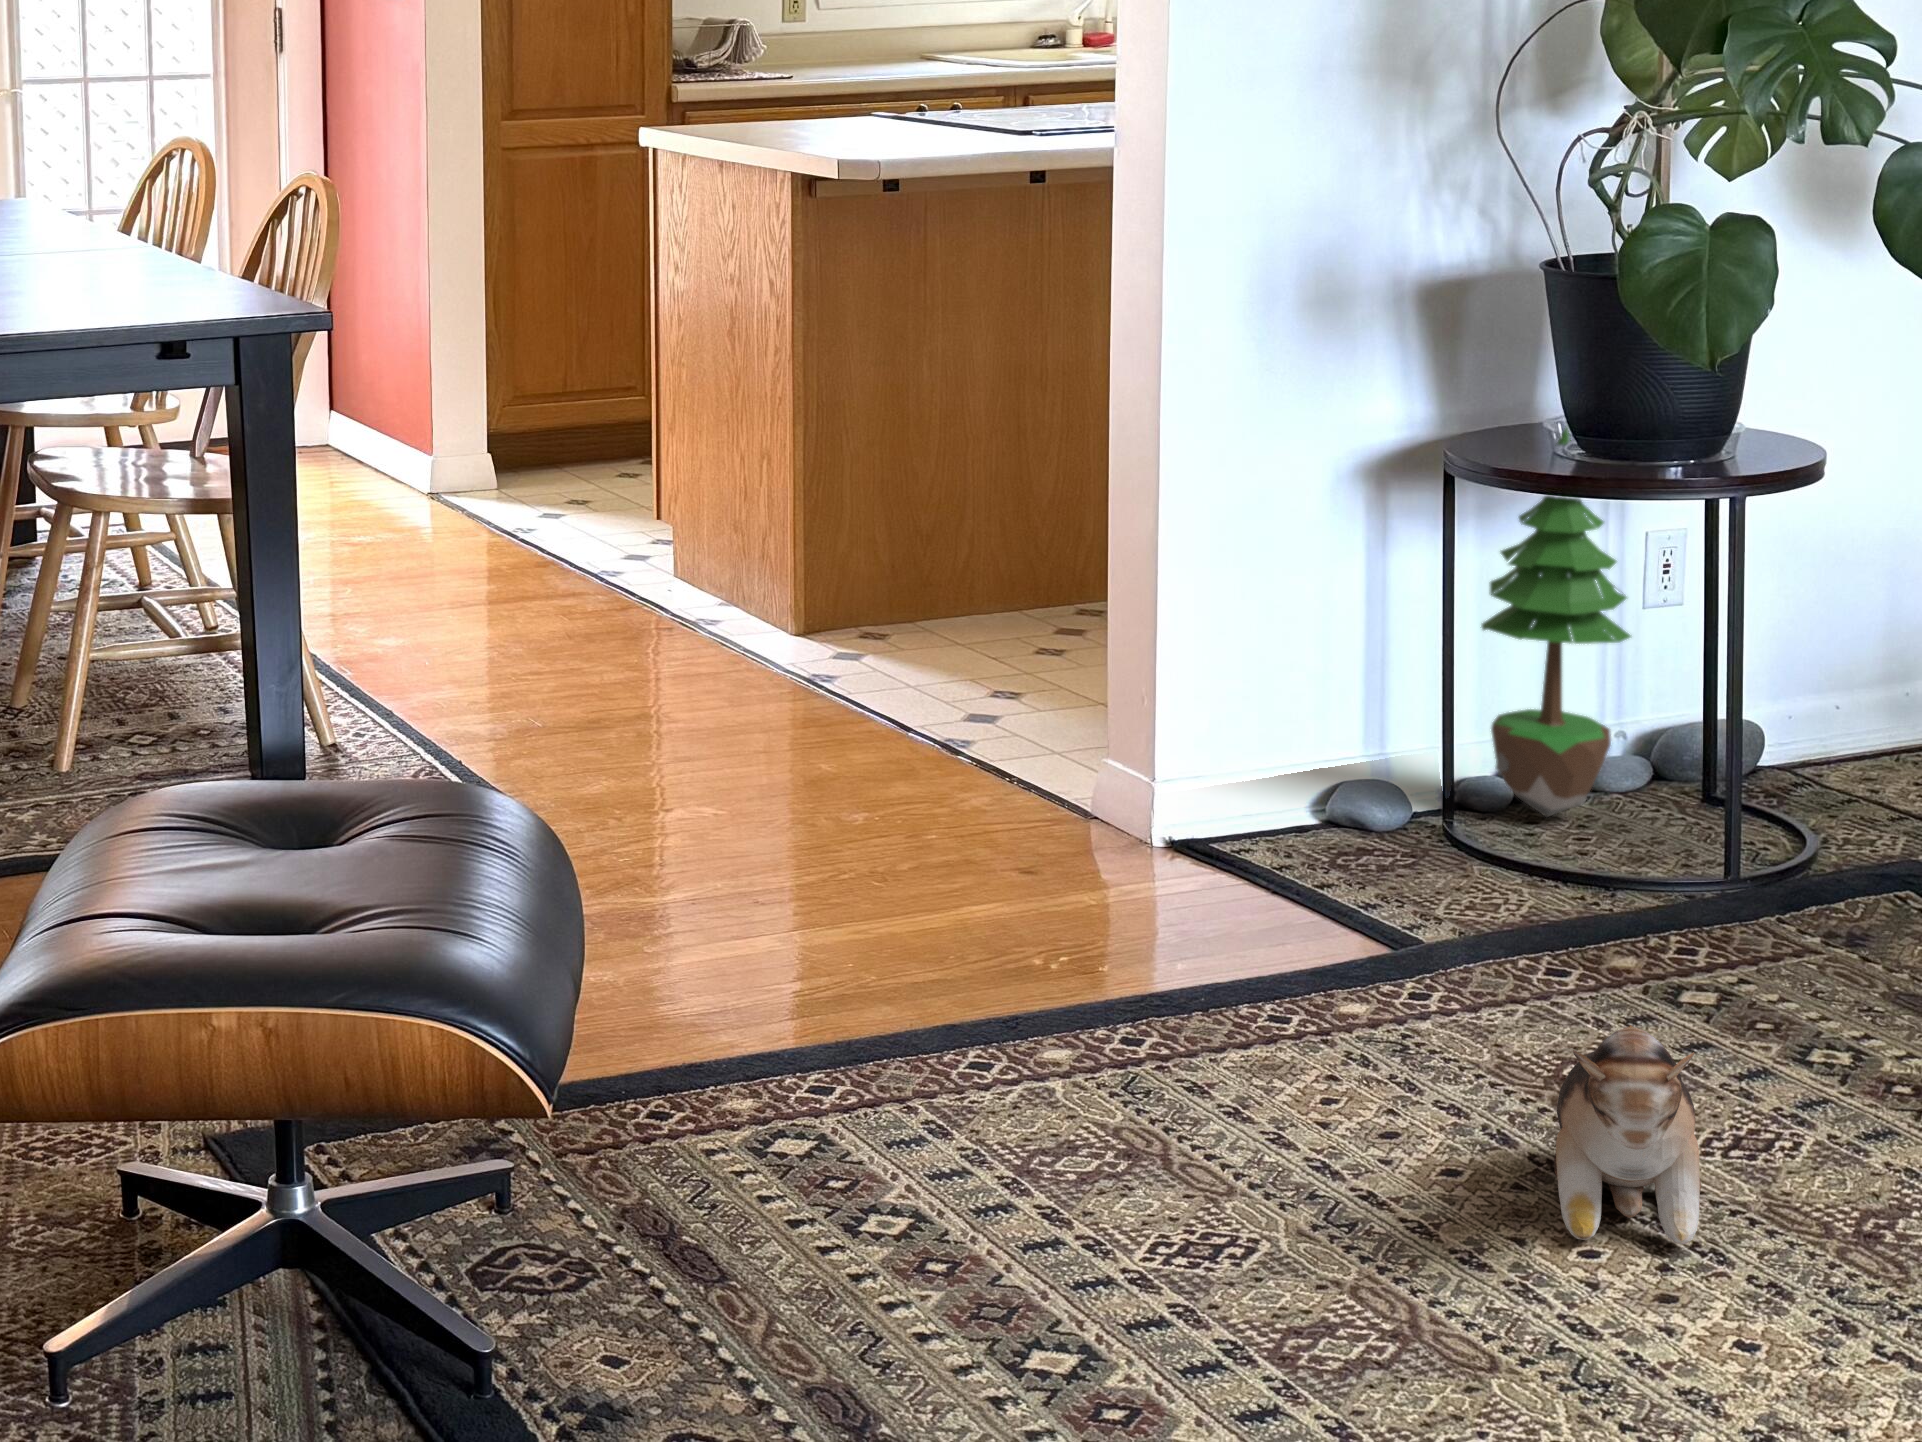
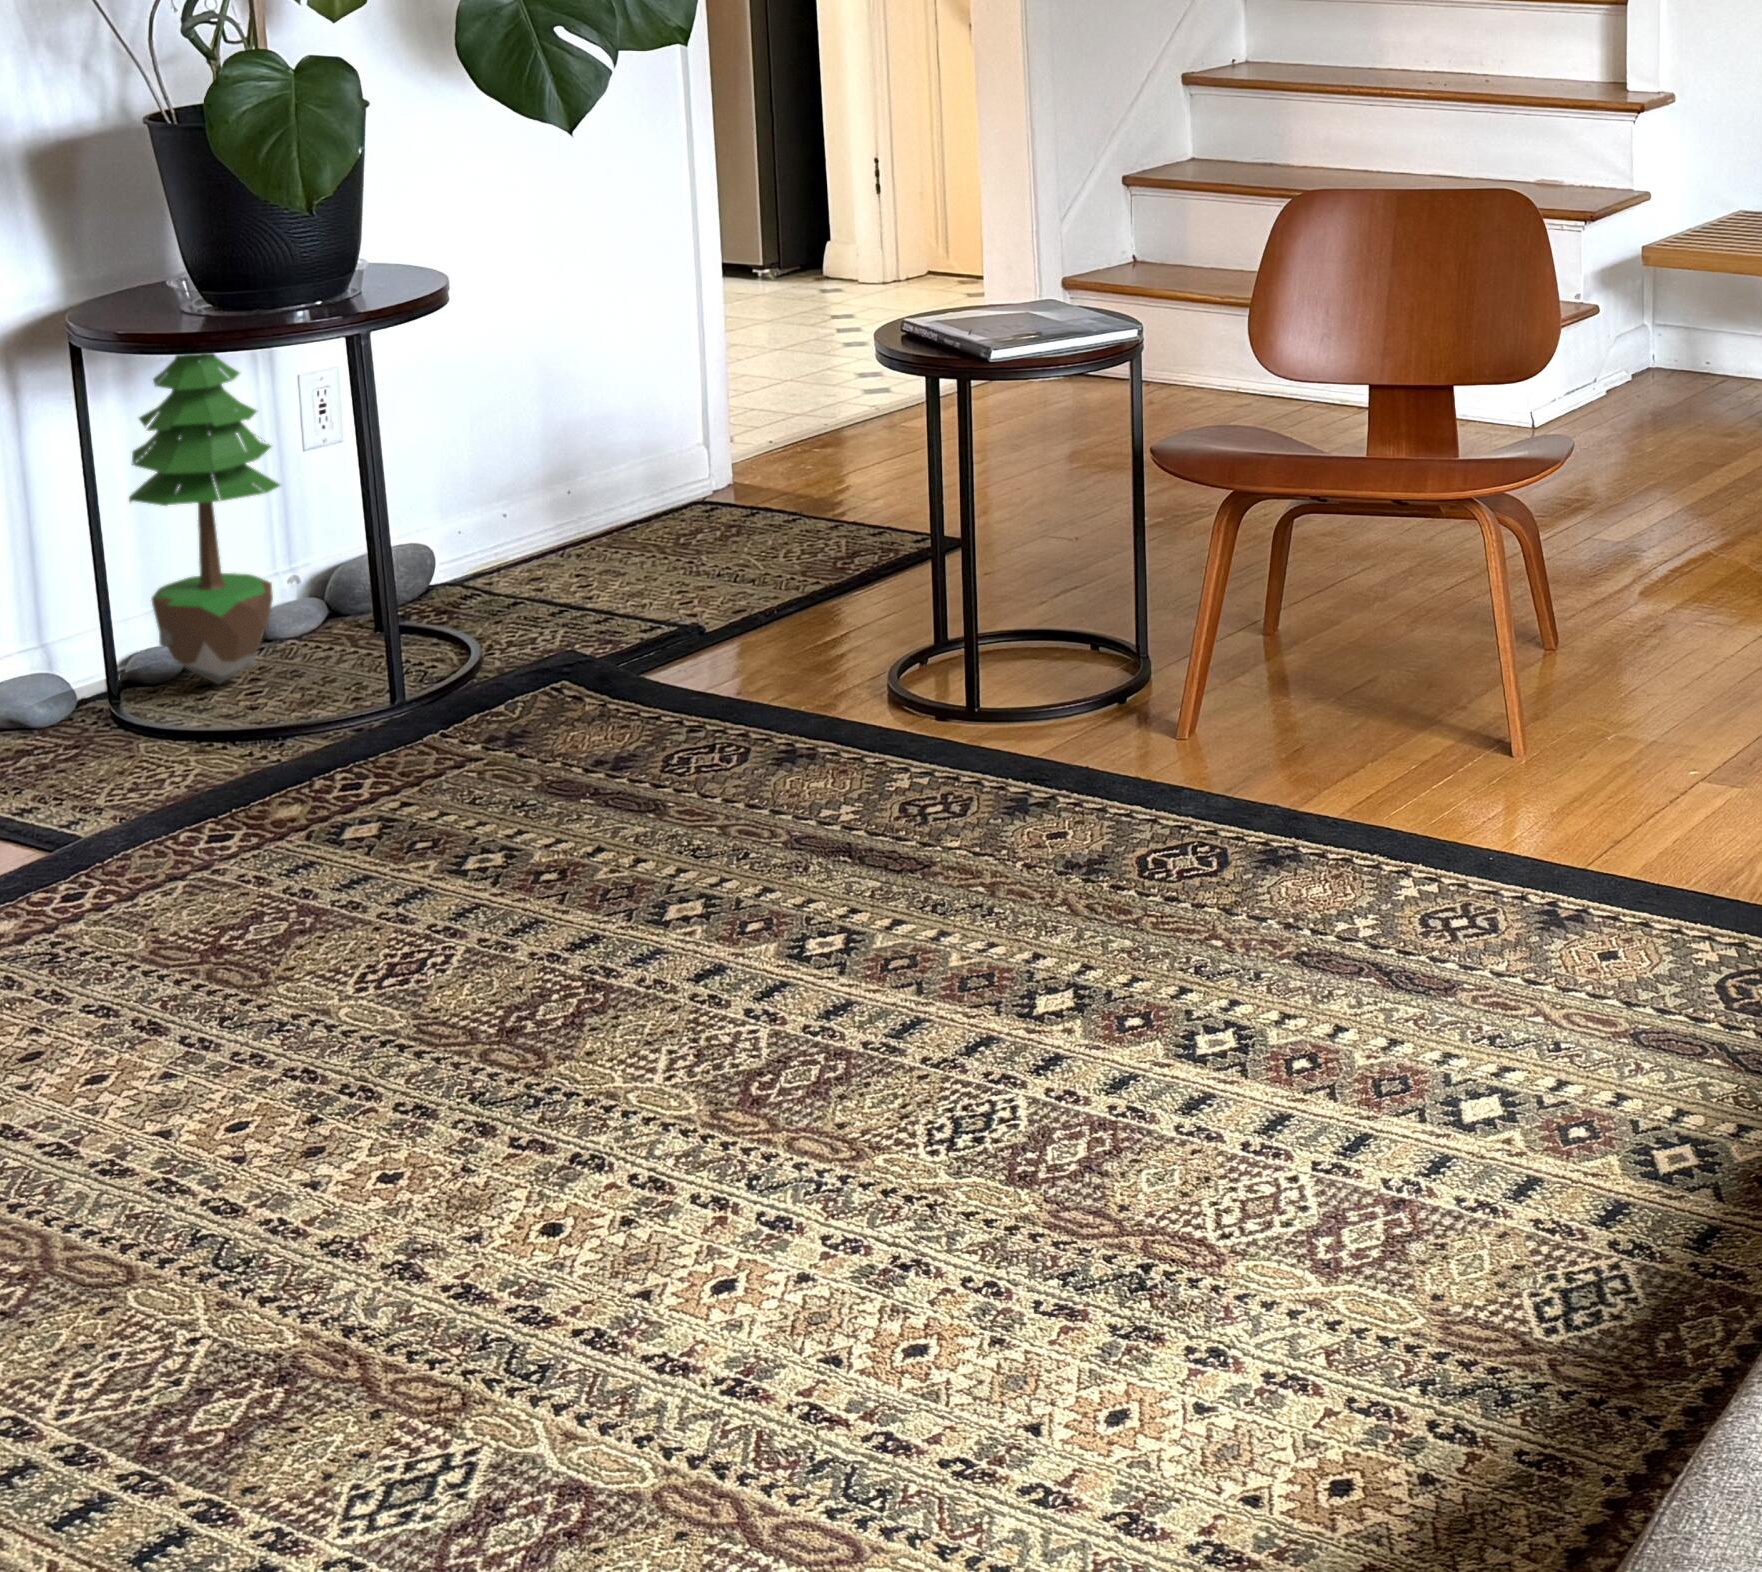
plush toy: present [1554,1025,1701,1244] -> none [189,879,349,1115]

